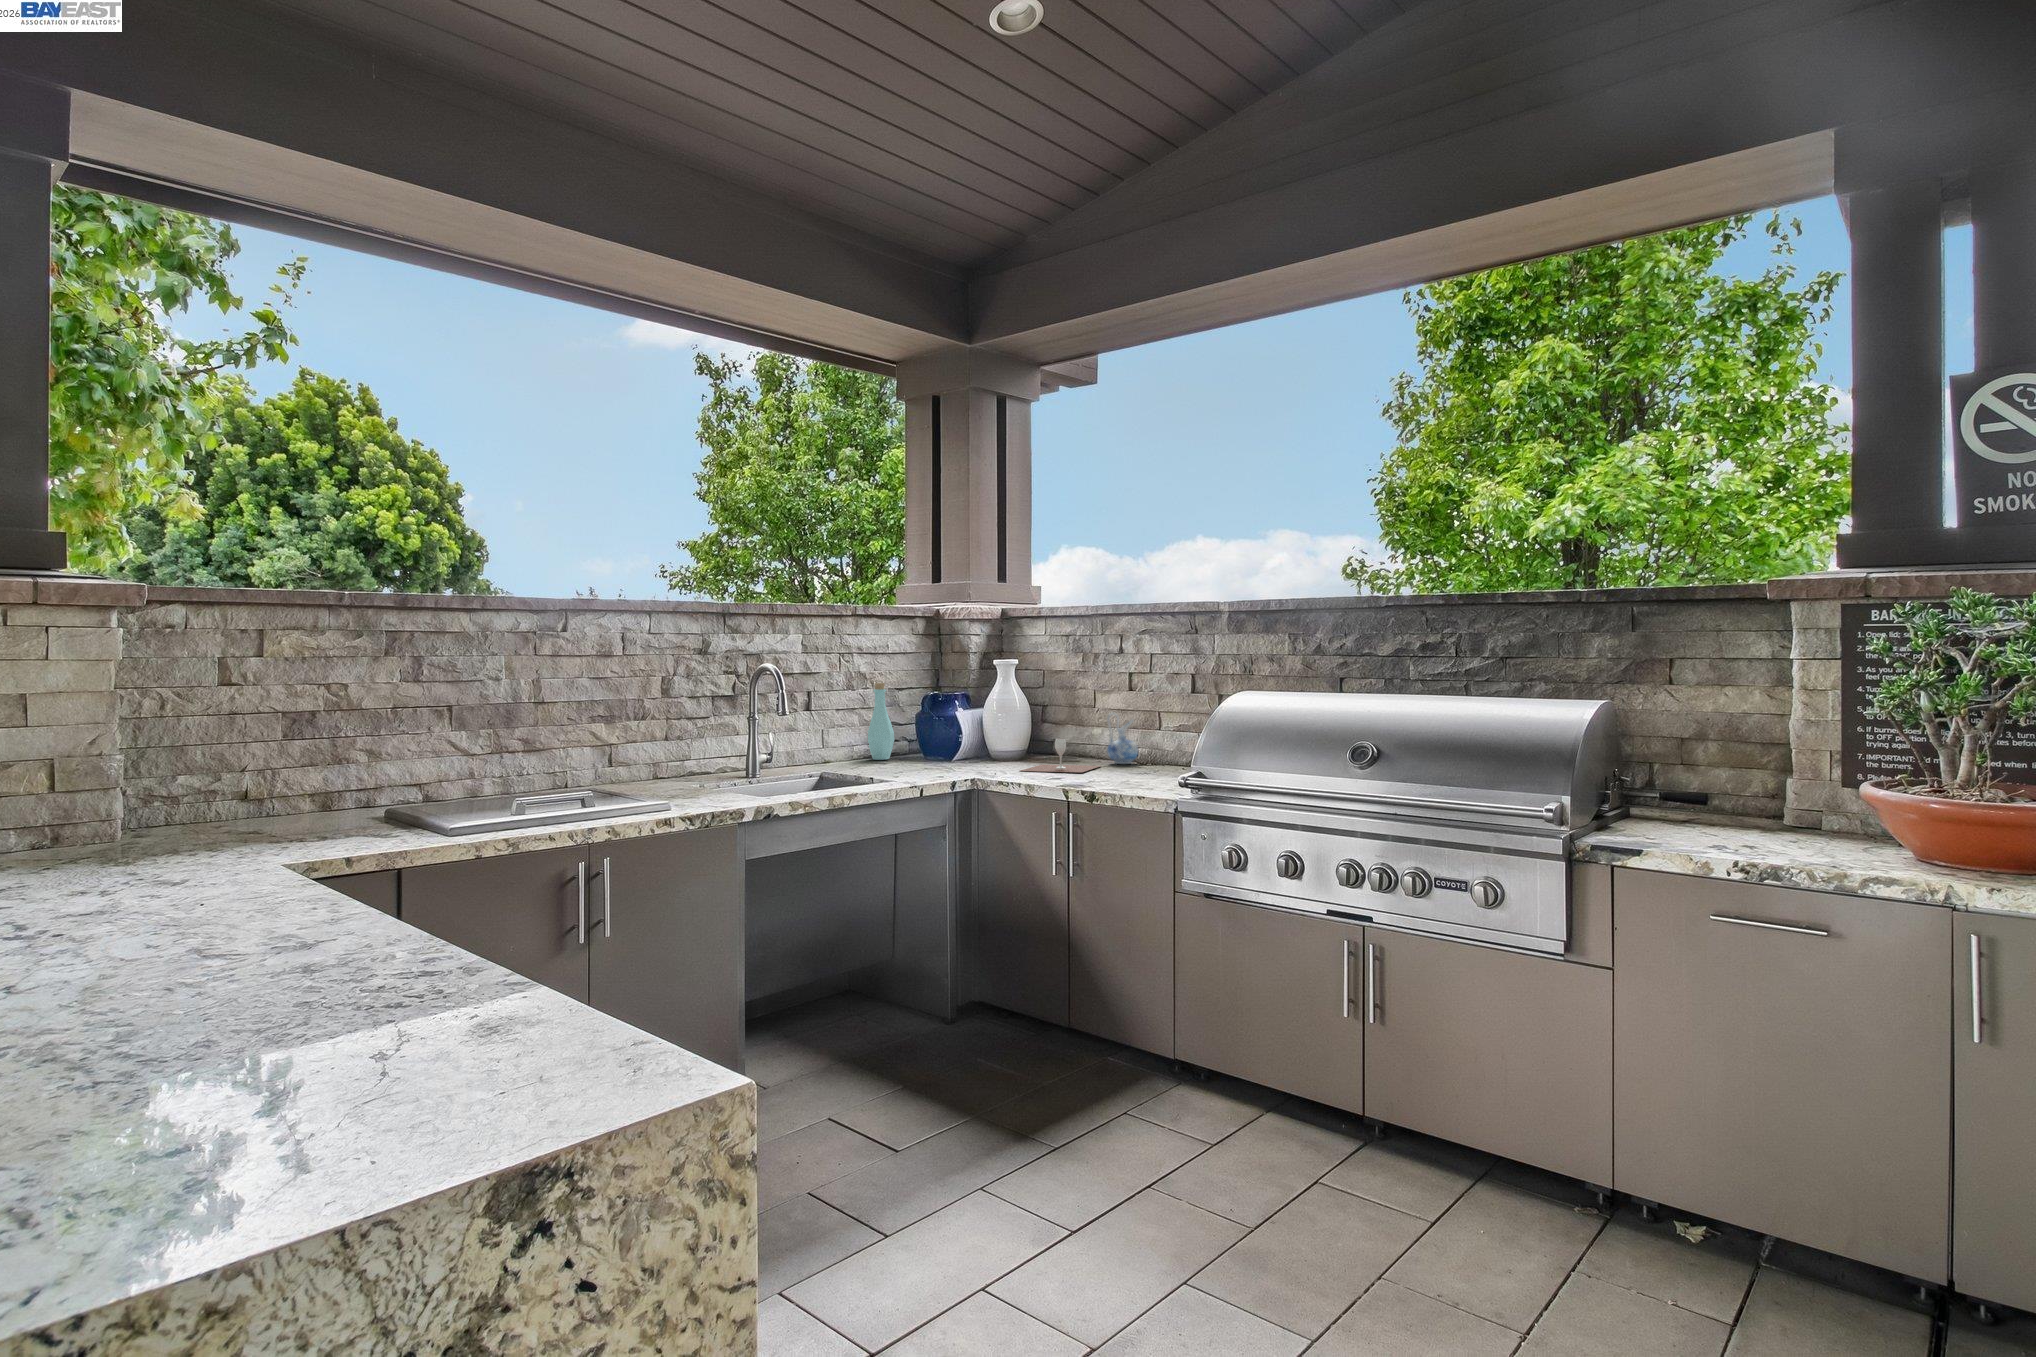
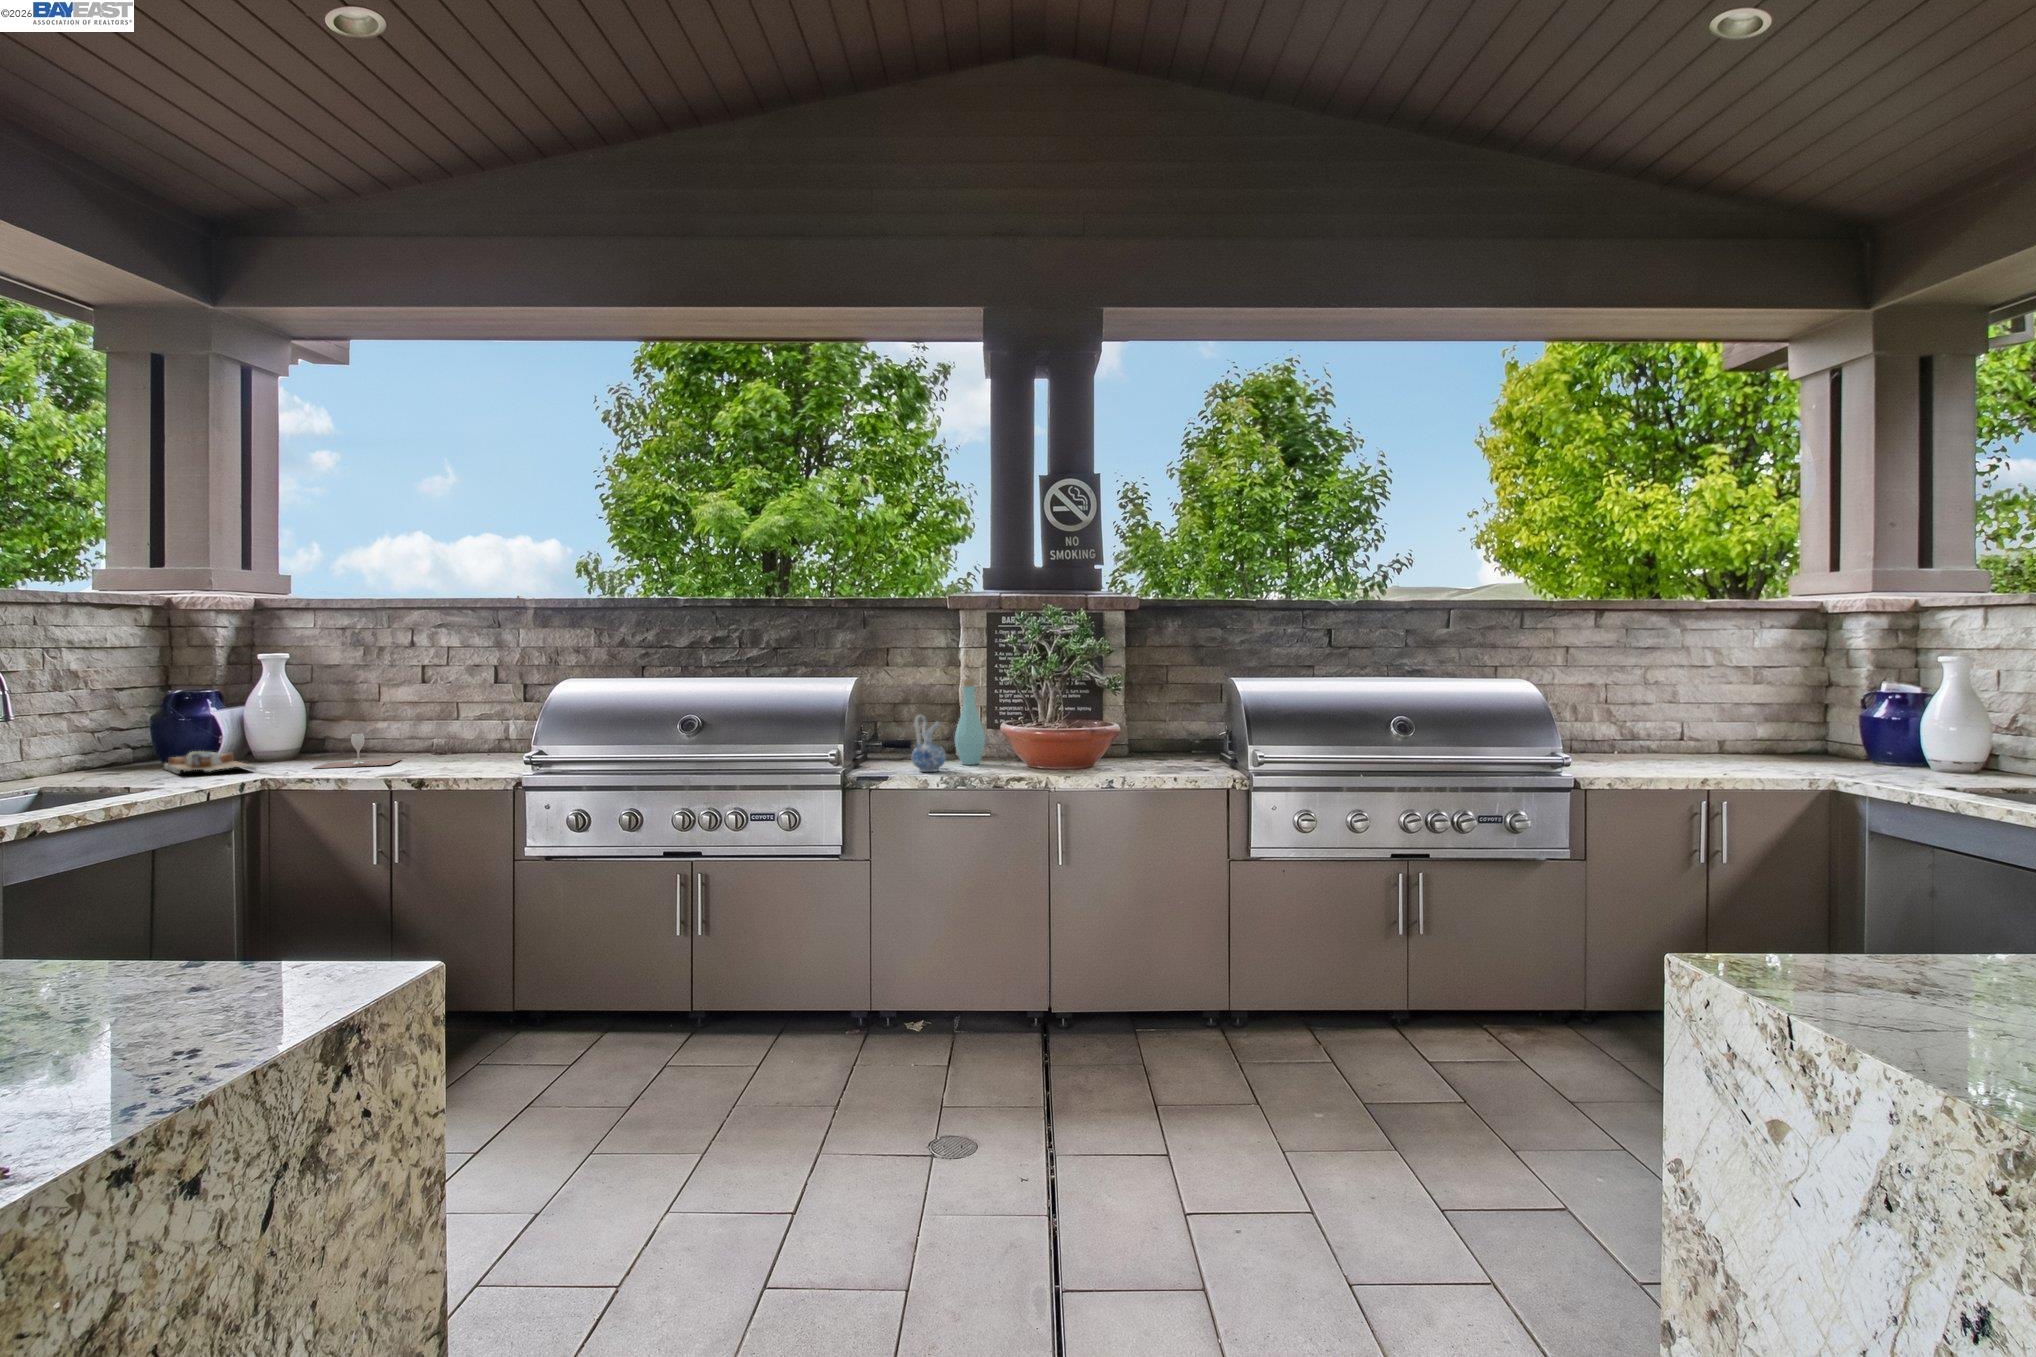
bottle: present [867,683,894,760] -> present [955,679,985,765]
ceramic pitcher: present [1107,713,1138,764] -> present [911,715,946,772]
cutting board: none [919,749,975,770] -> present [164,751,256,774]

